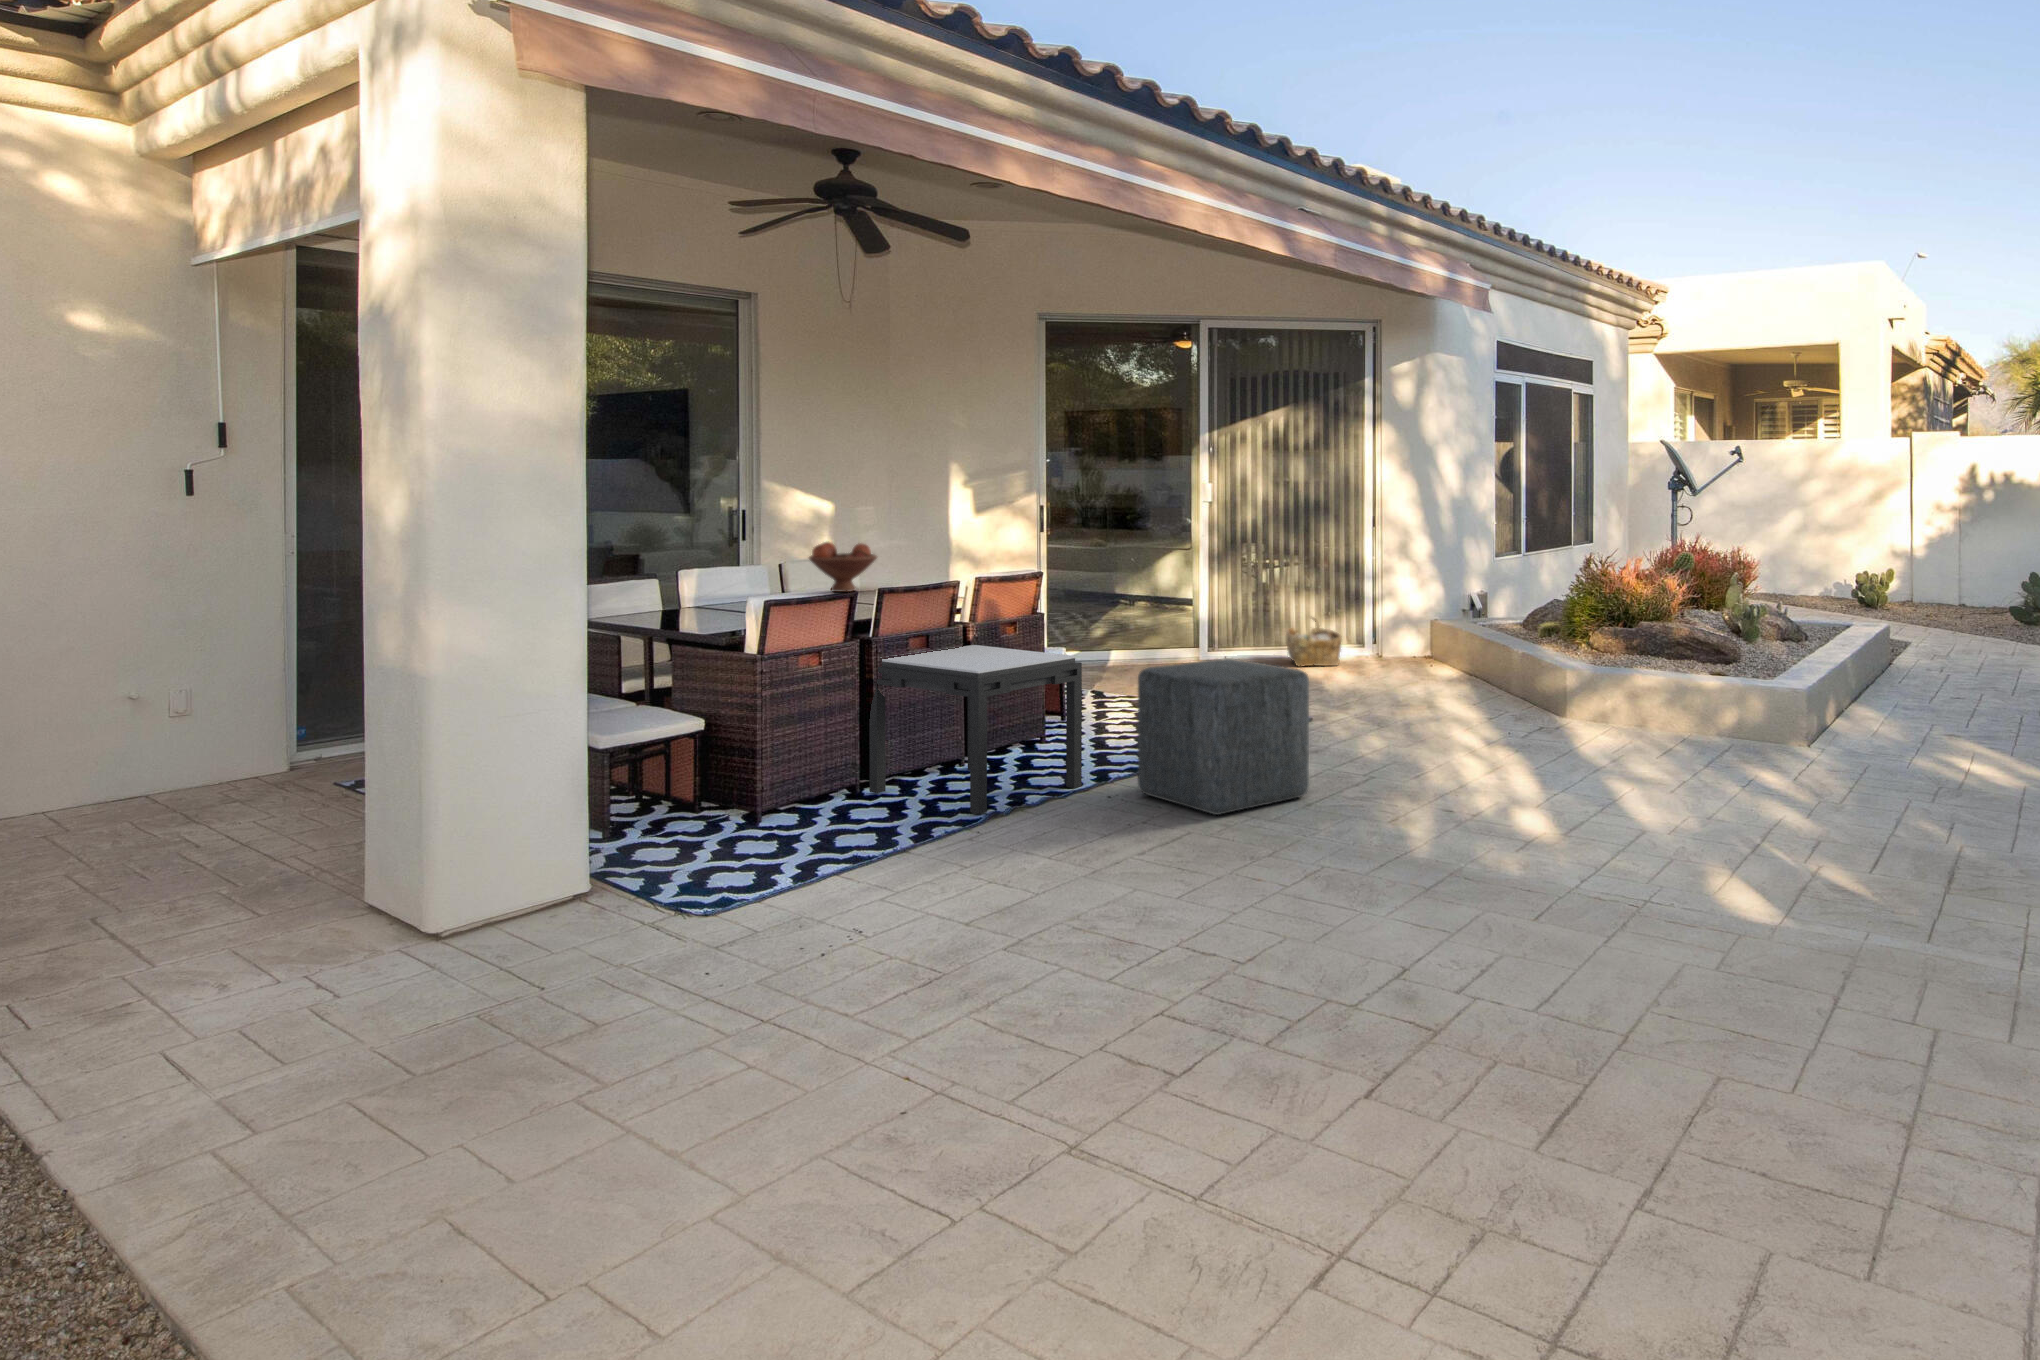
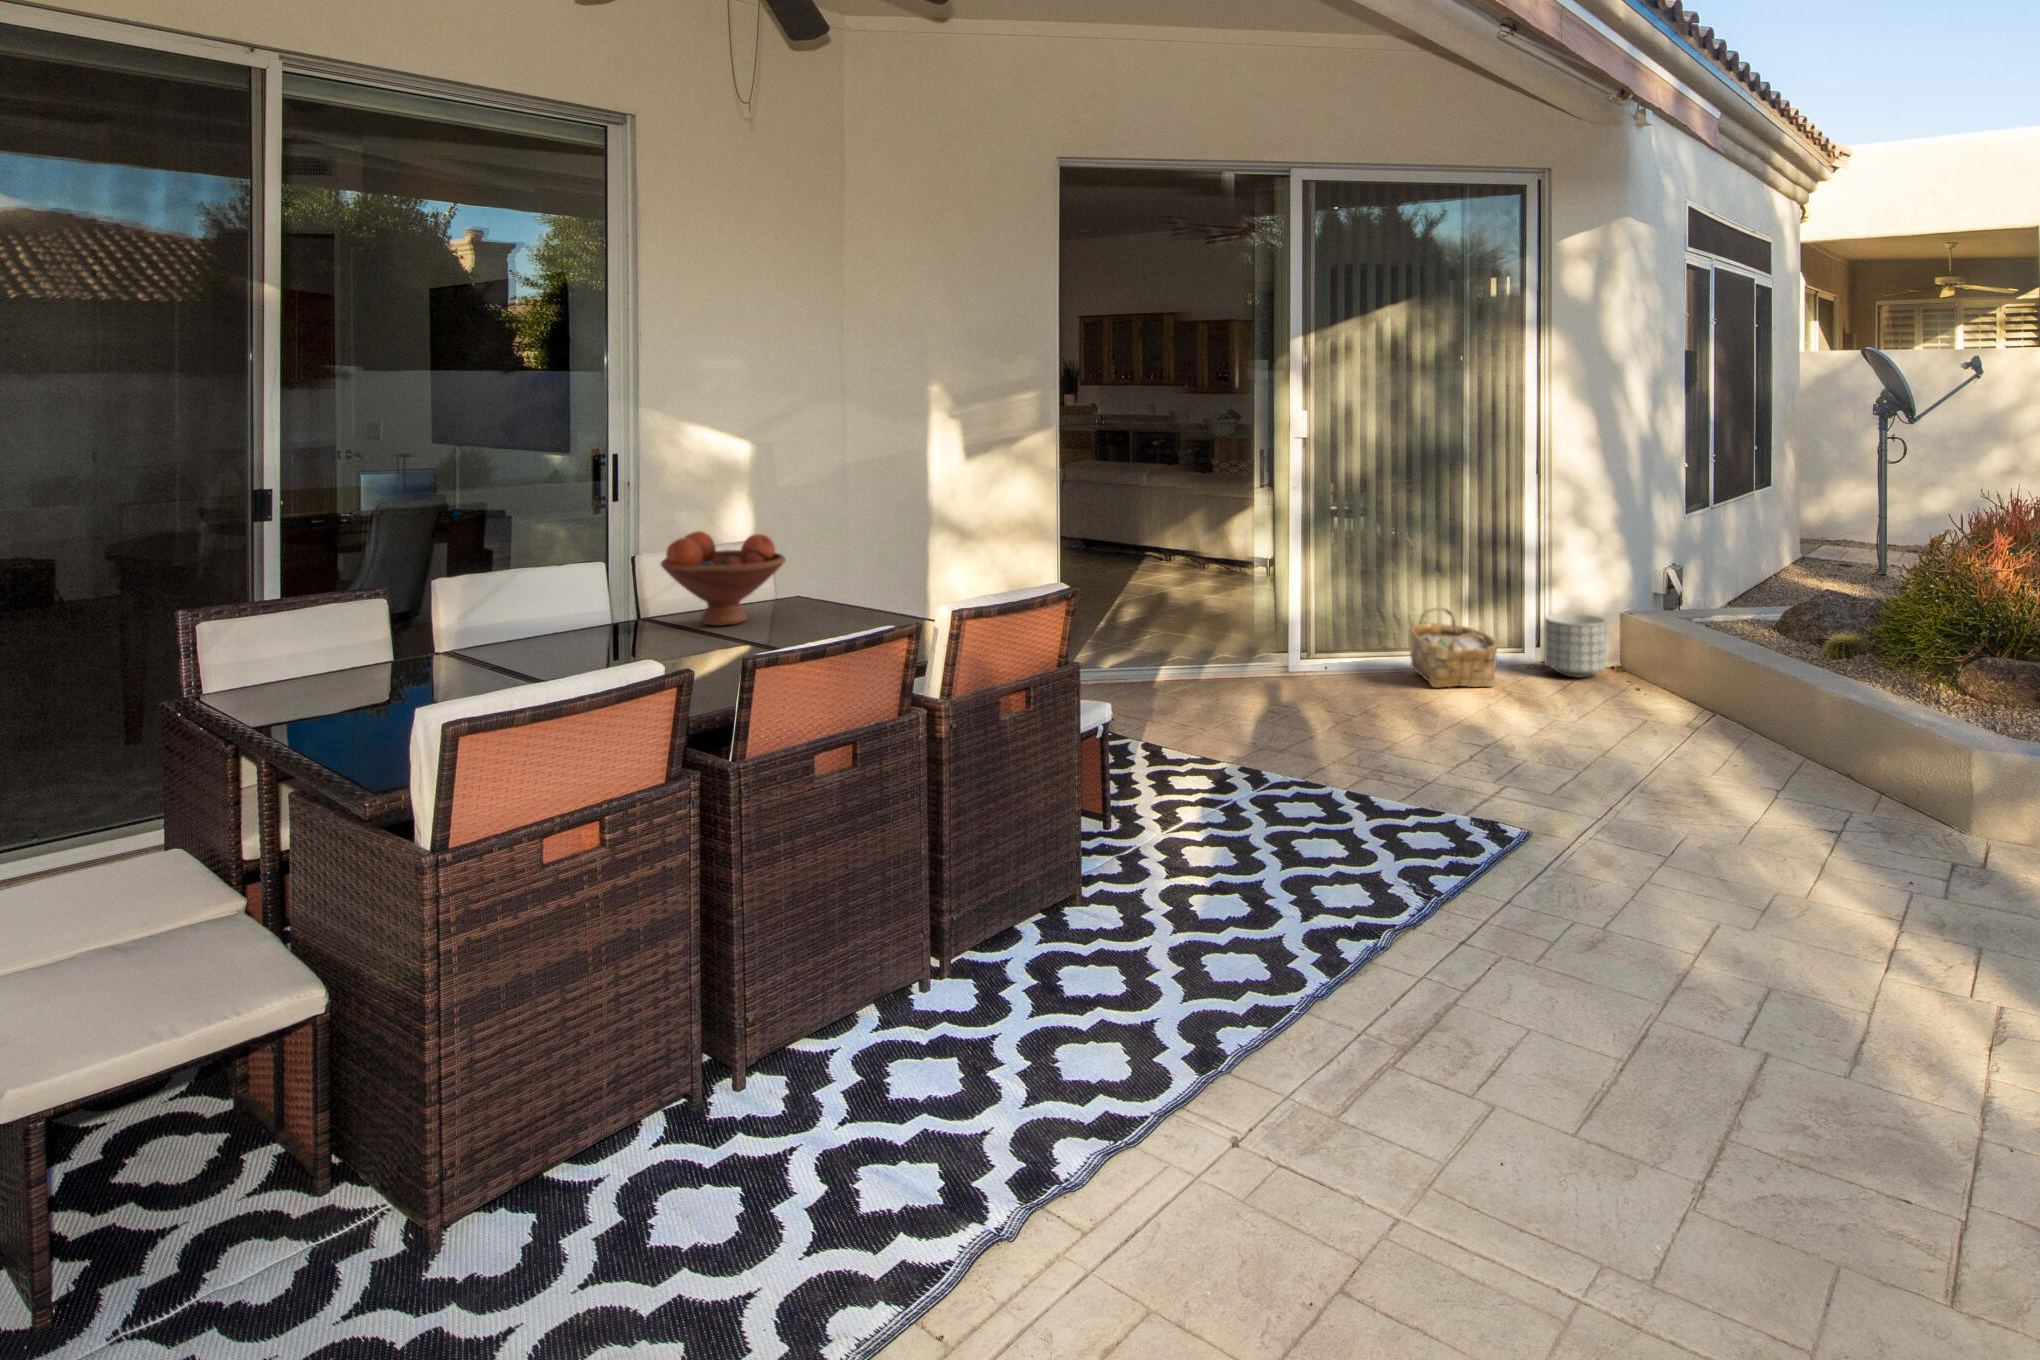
planter: none [1379,620,1419,661] -> present [1545,614,1606,678]
side table: present [869,645,1082,814] -> none [727,753,1178,1240]
ottoman: present [1138,658,1309,815] -> none [1311,810,1710,1275]

